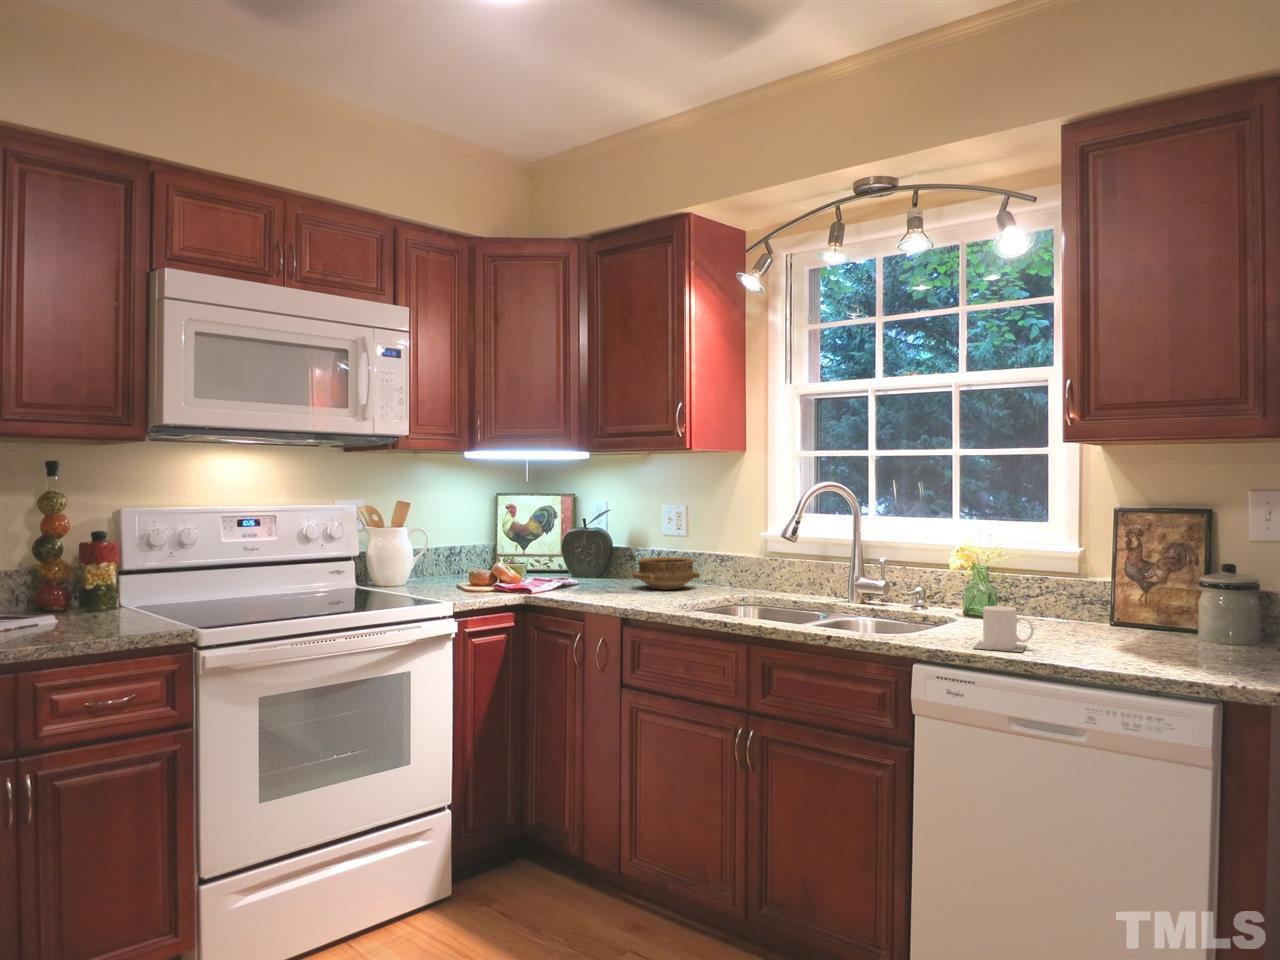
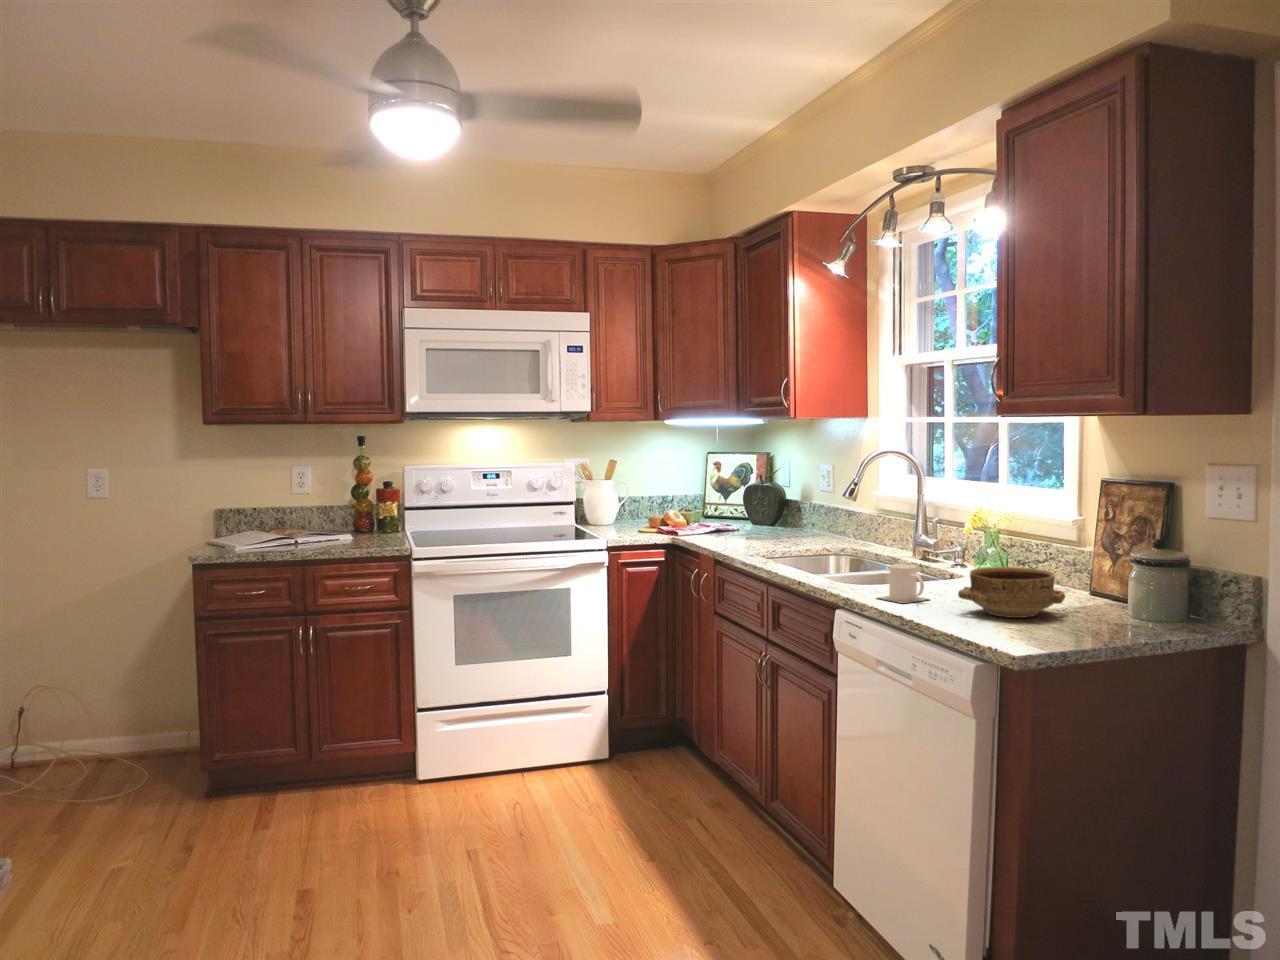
ceramic bowl: present [632,557,700,590] -> present [958,567,1065,618]

